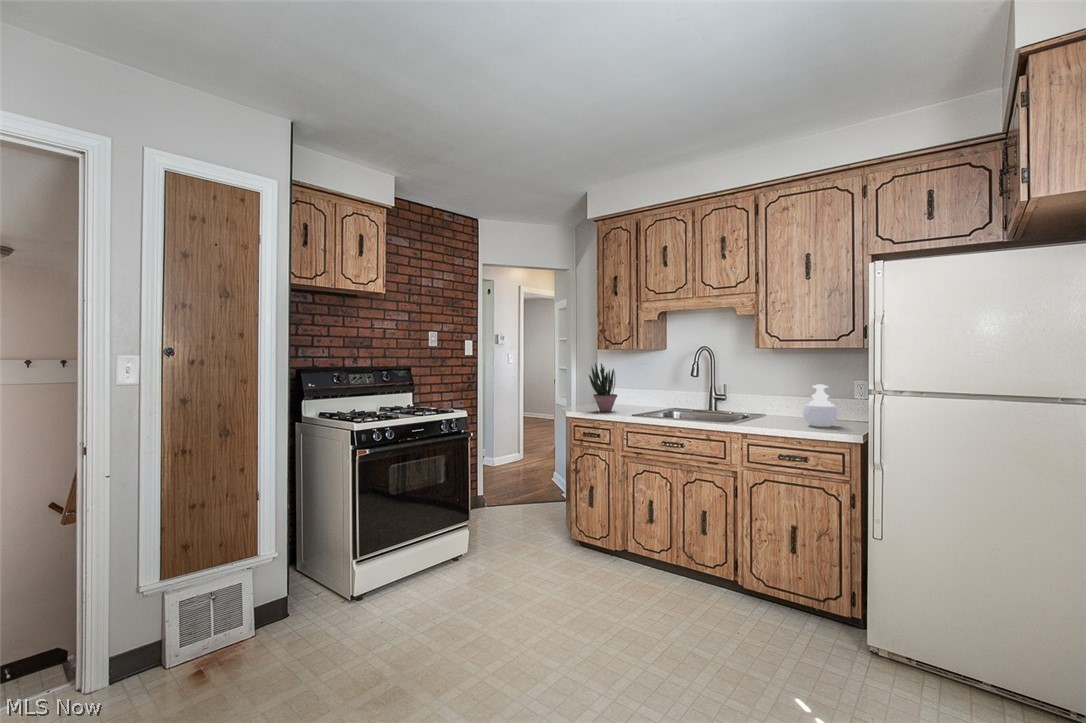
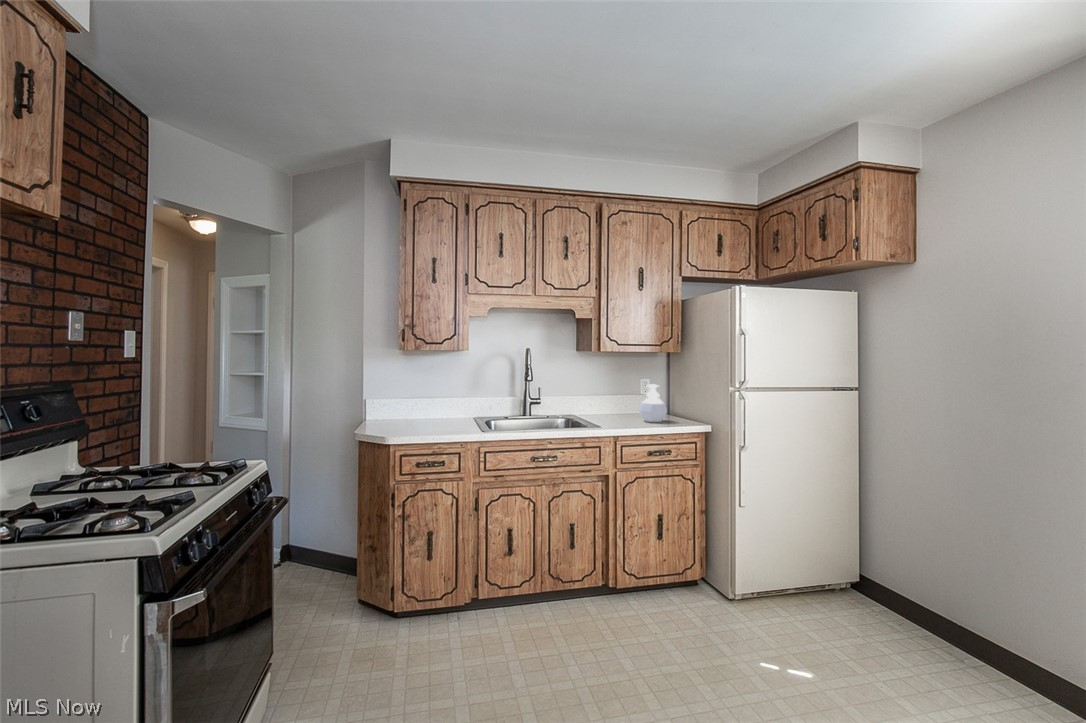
potted plant: present [589,363,617,412] -> none [392,367,434,431]

